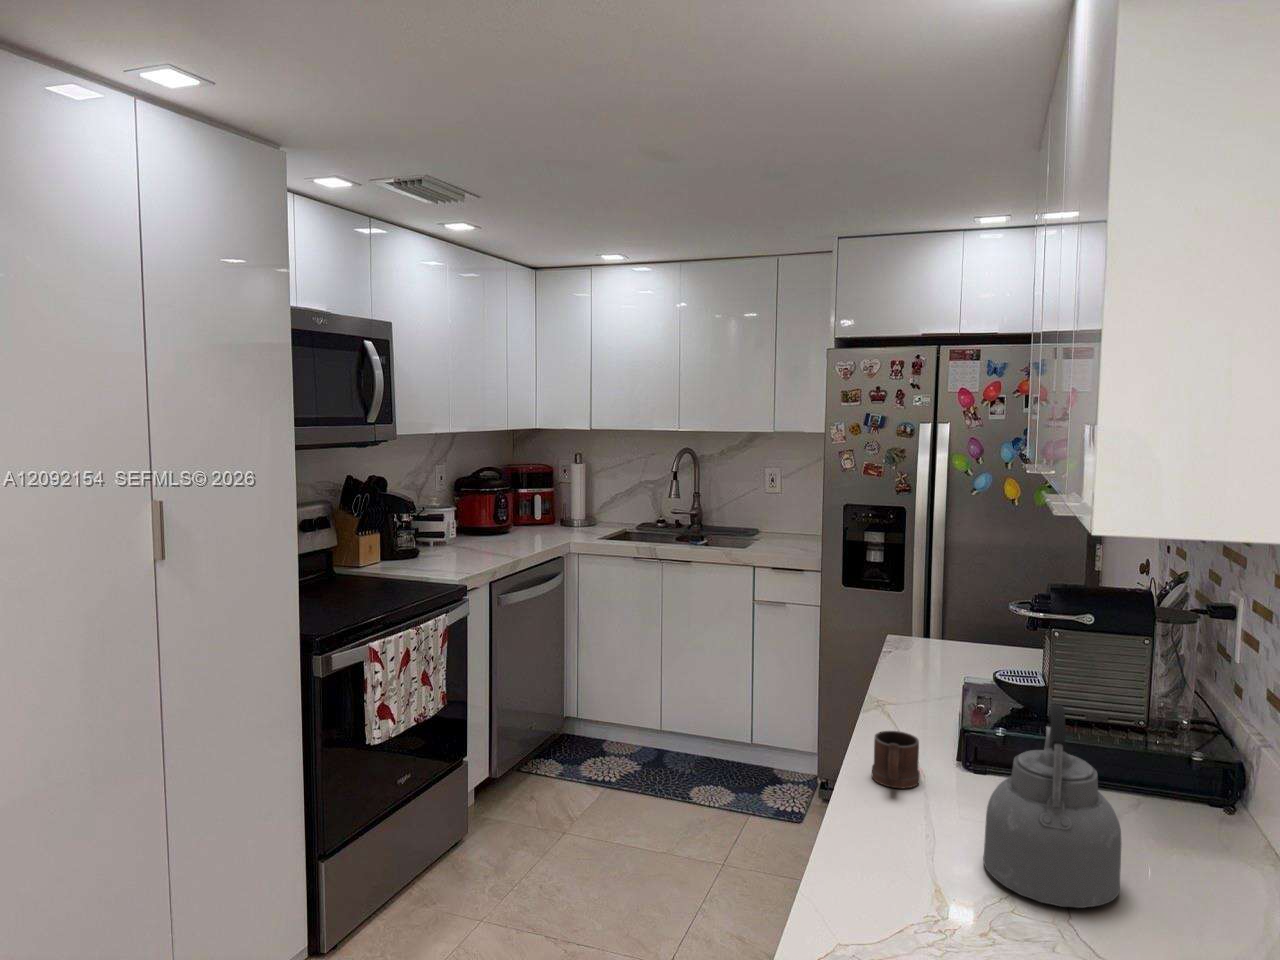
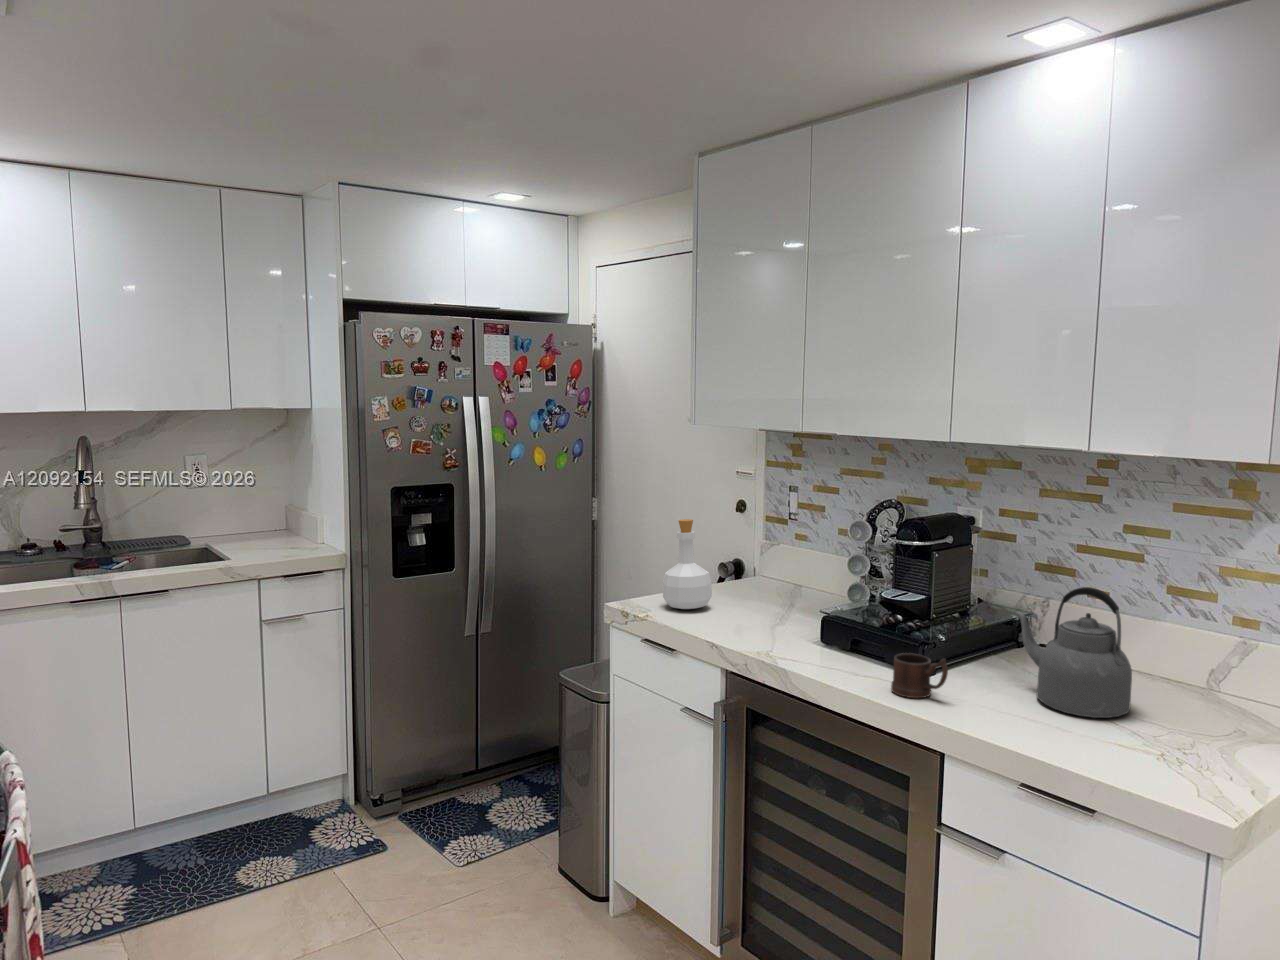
bottle: none [925,560,983,661] -> present [663,519,712,609]

